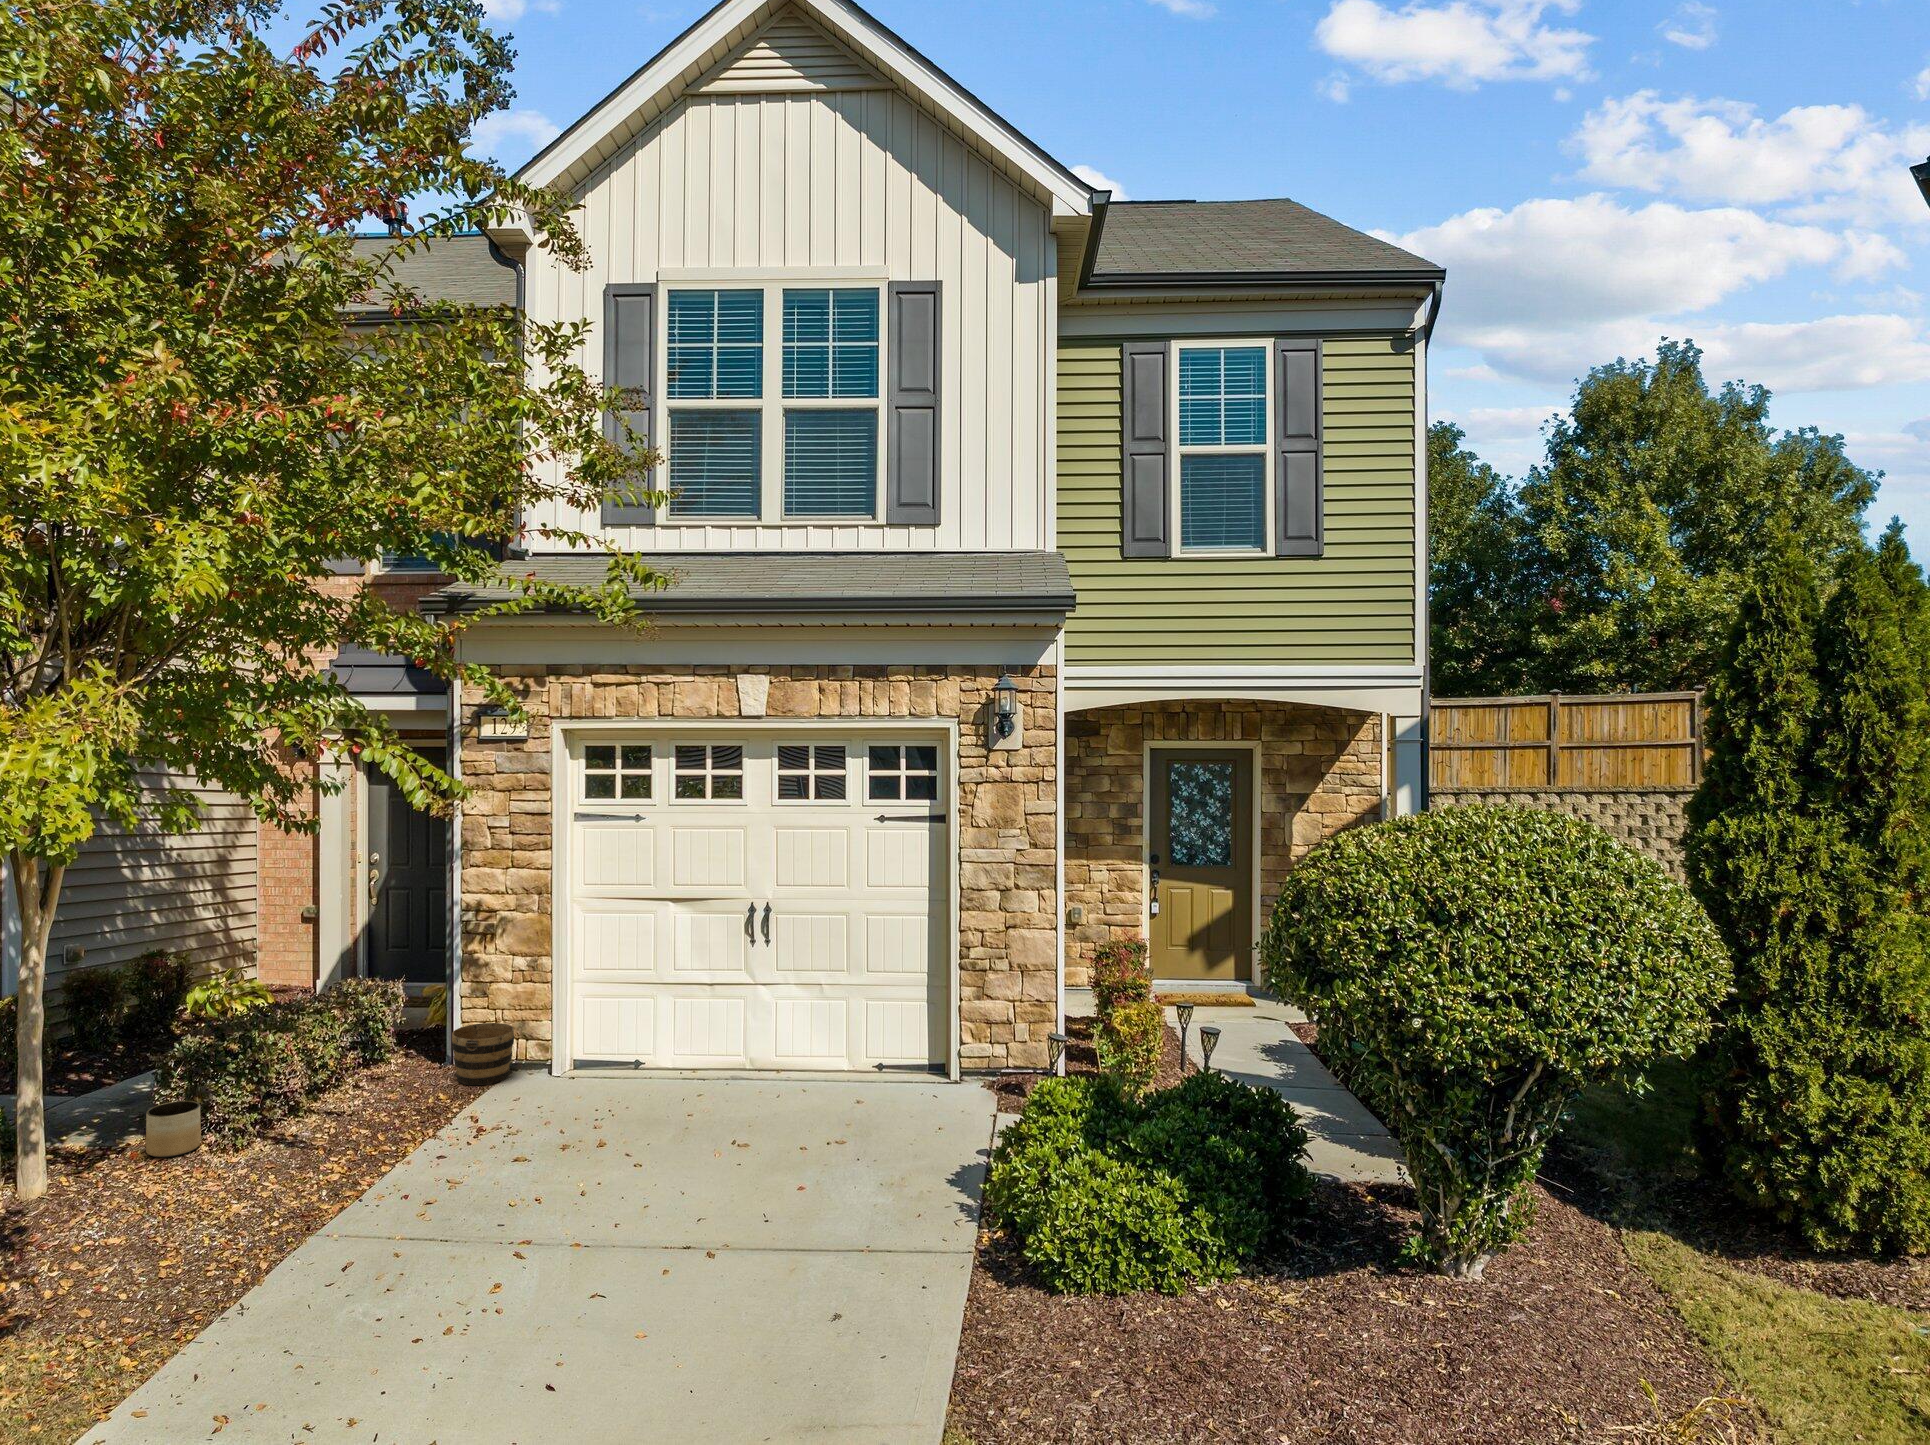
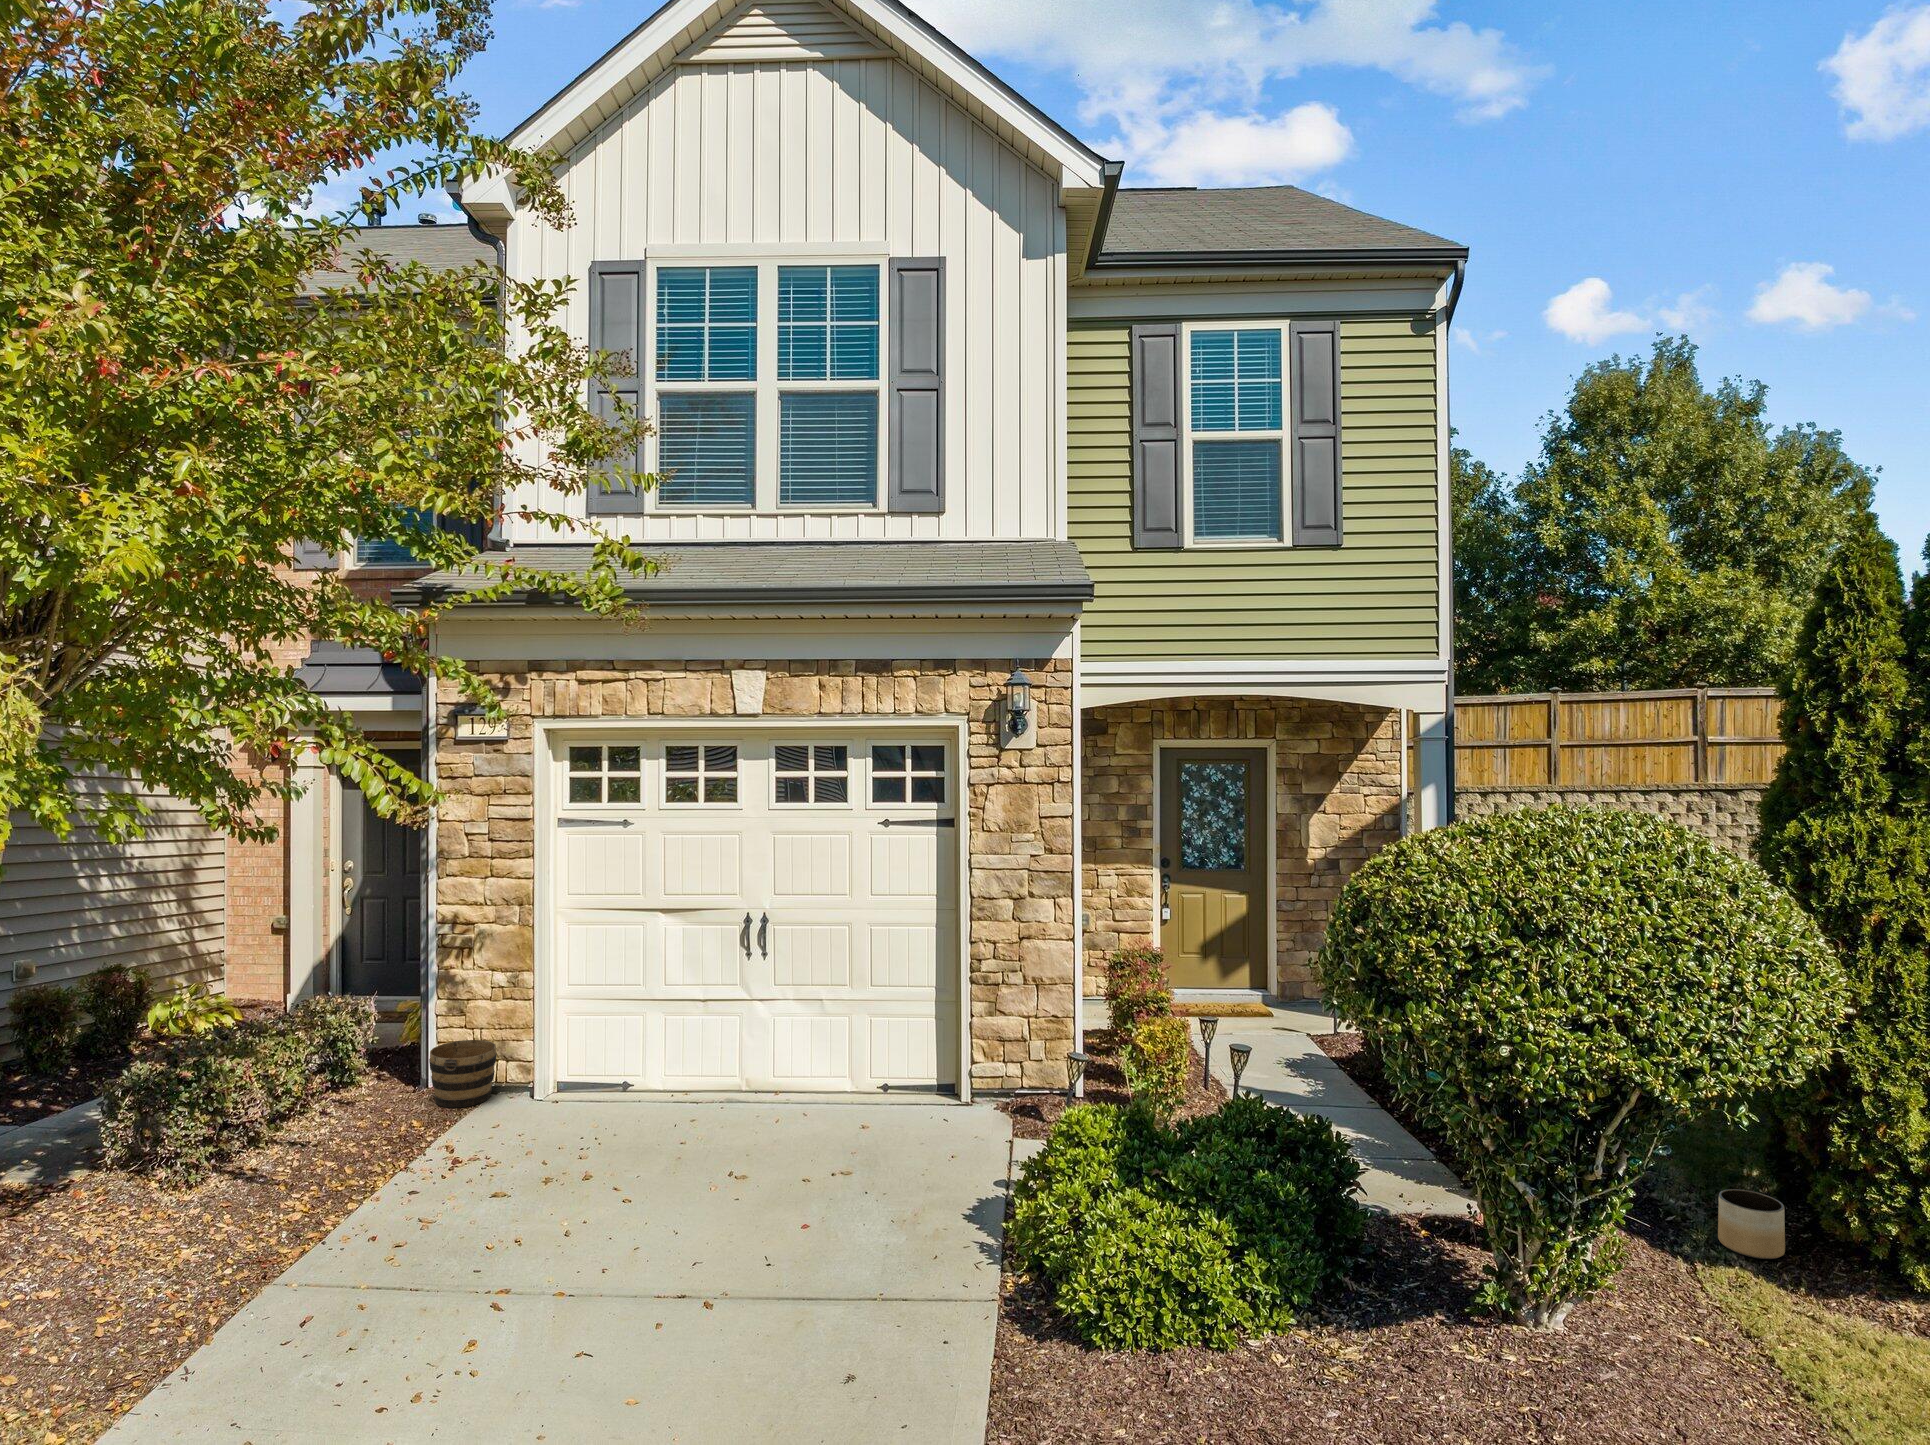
planter: present [146,1101,201,1157] -> present [1718,1189,1785,1259]

